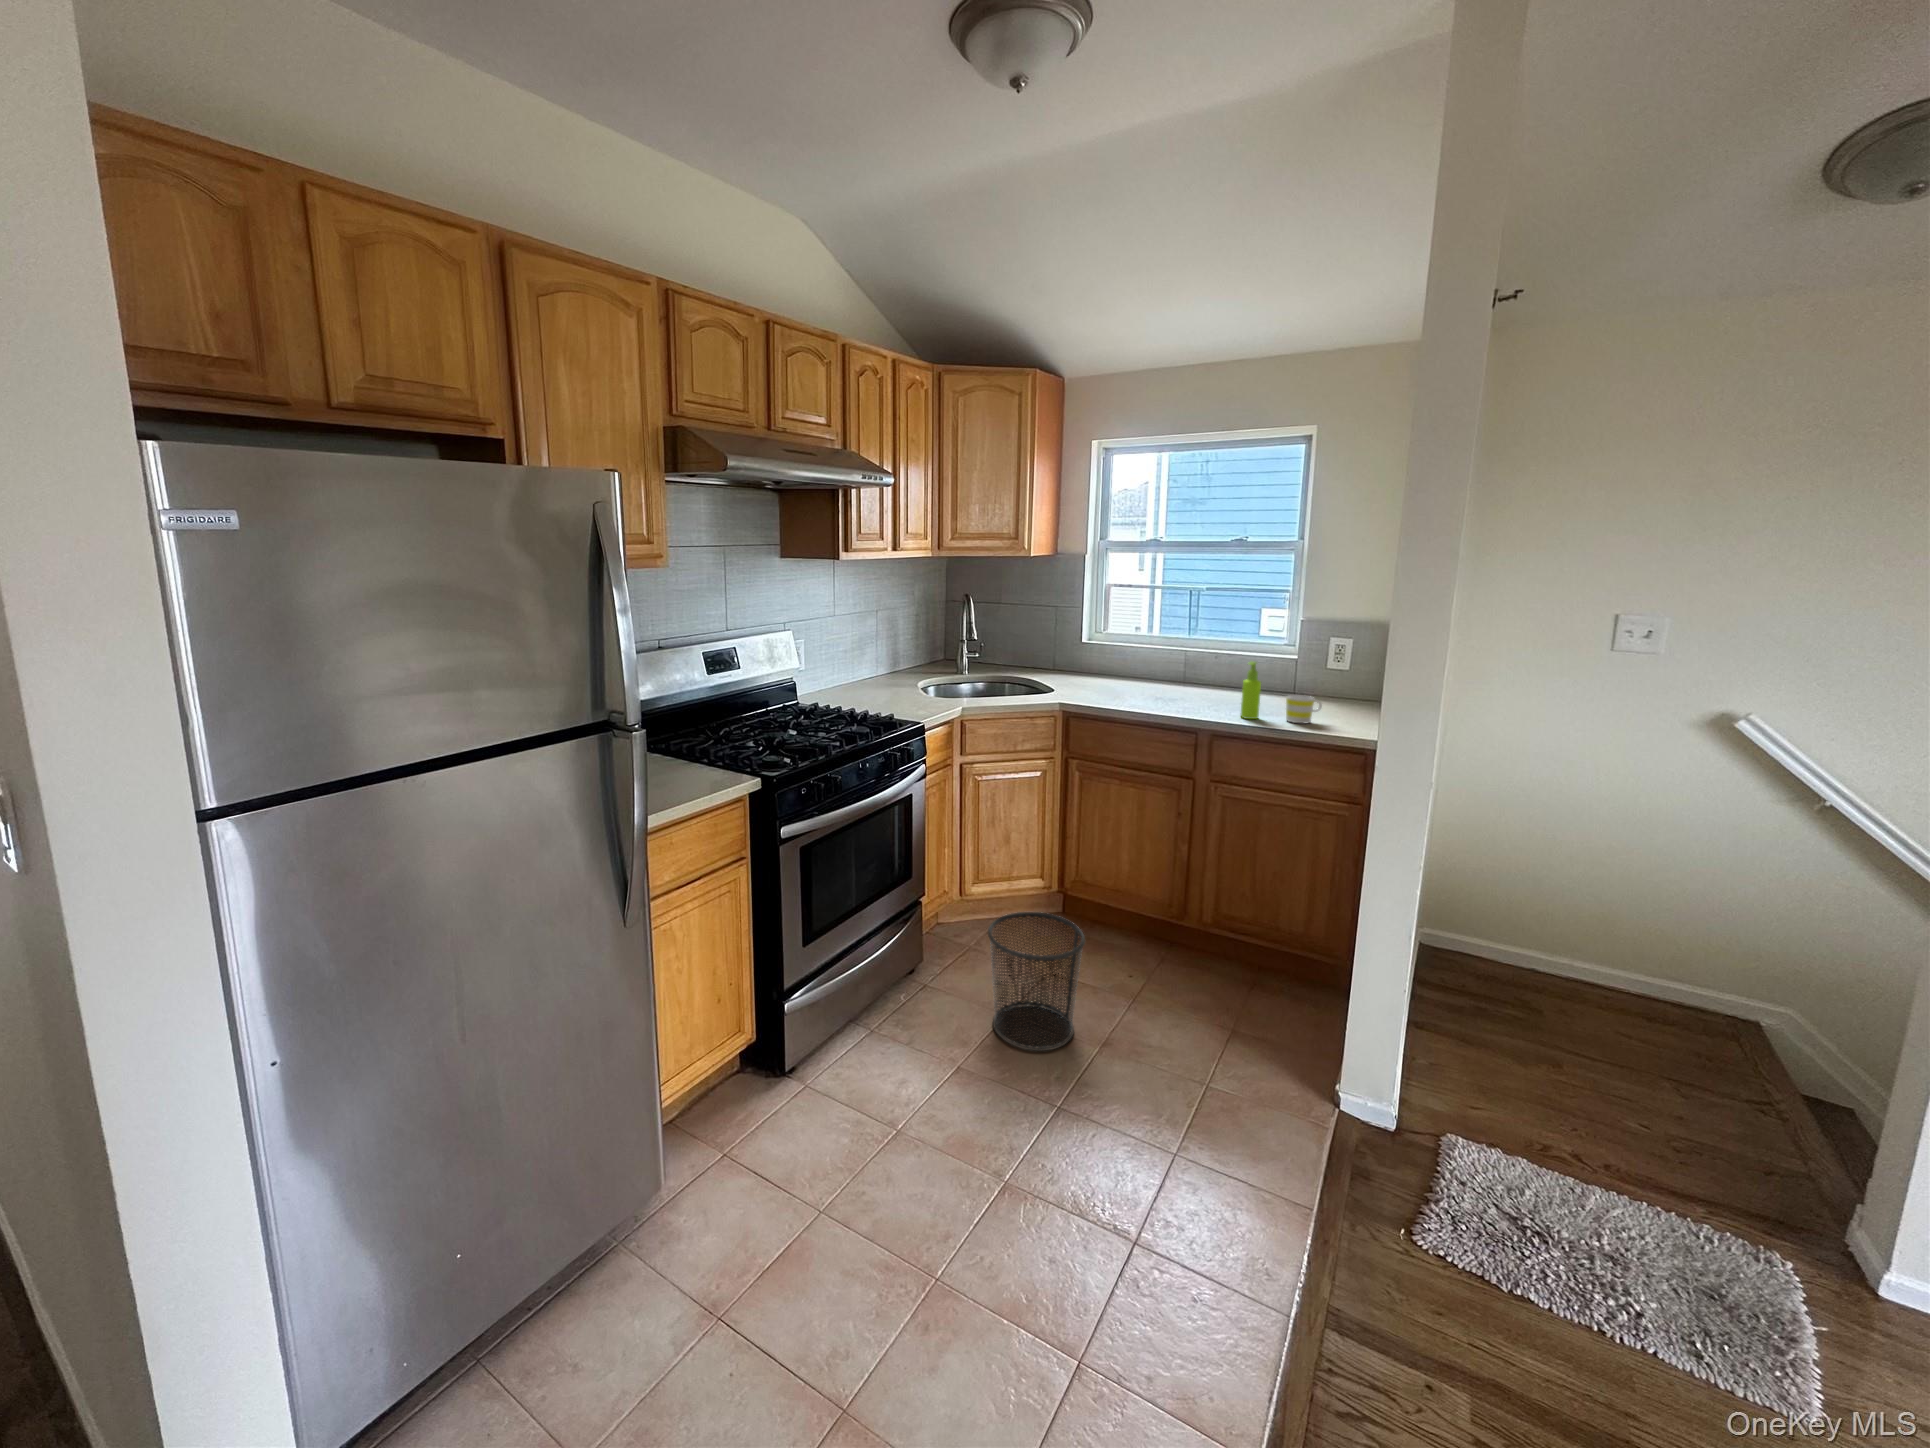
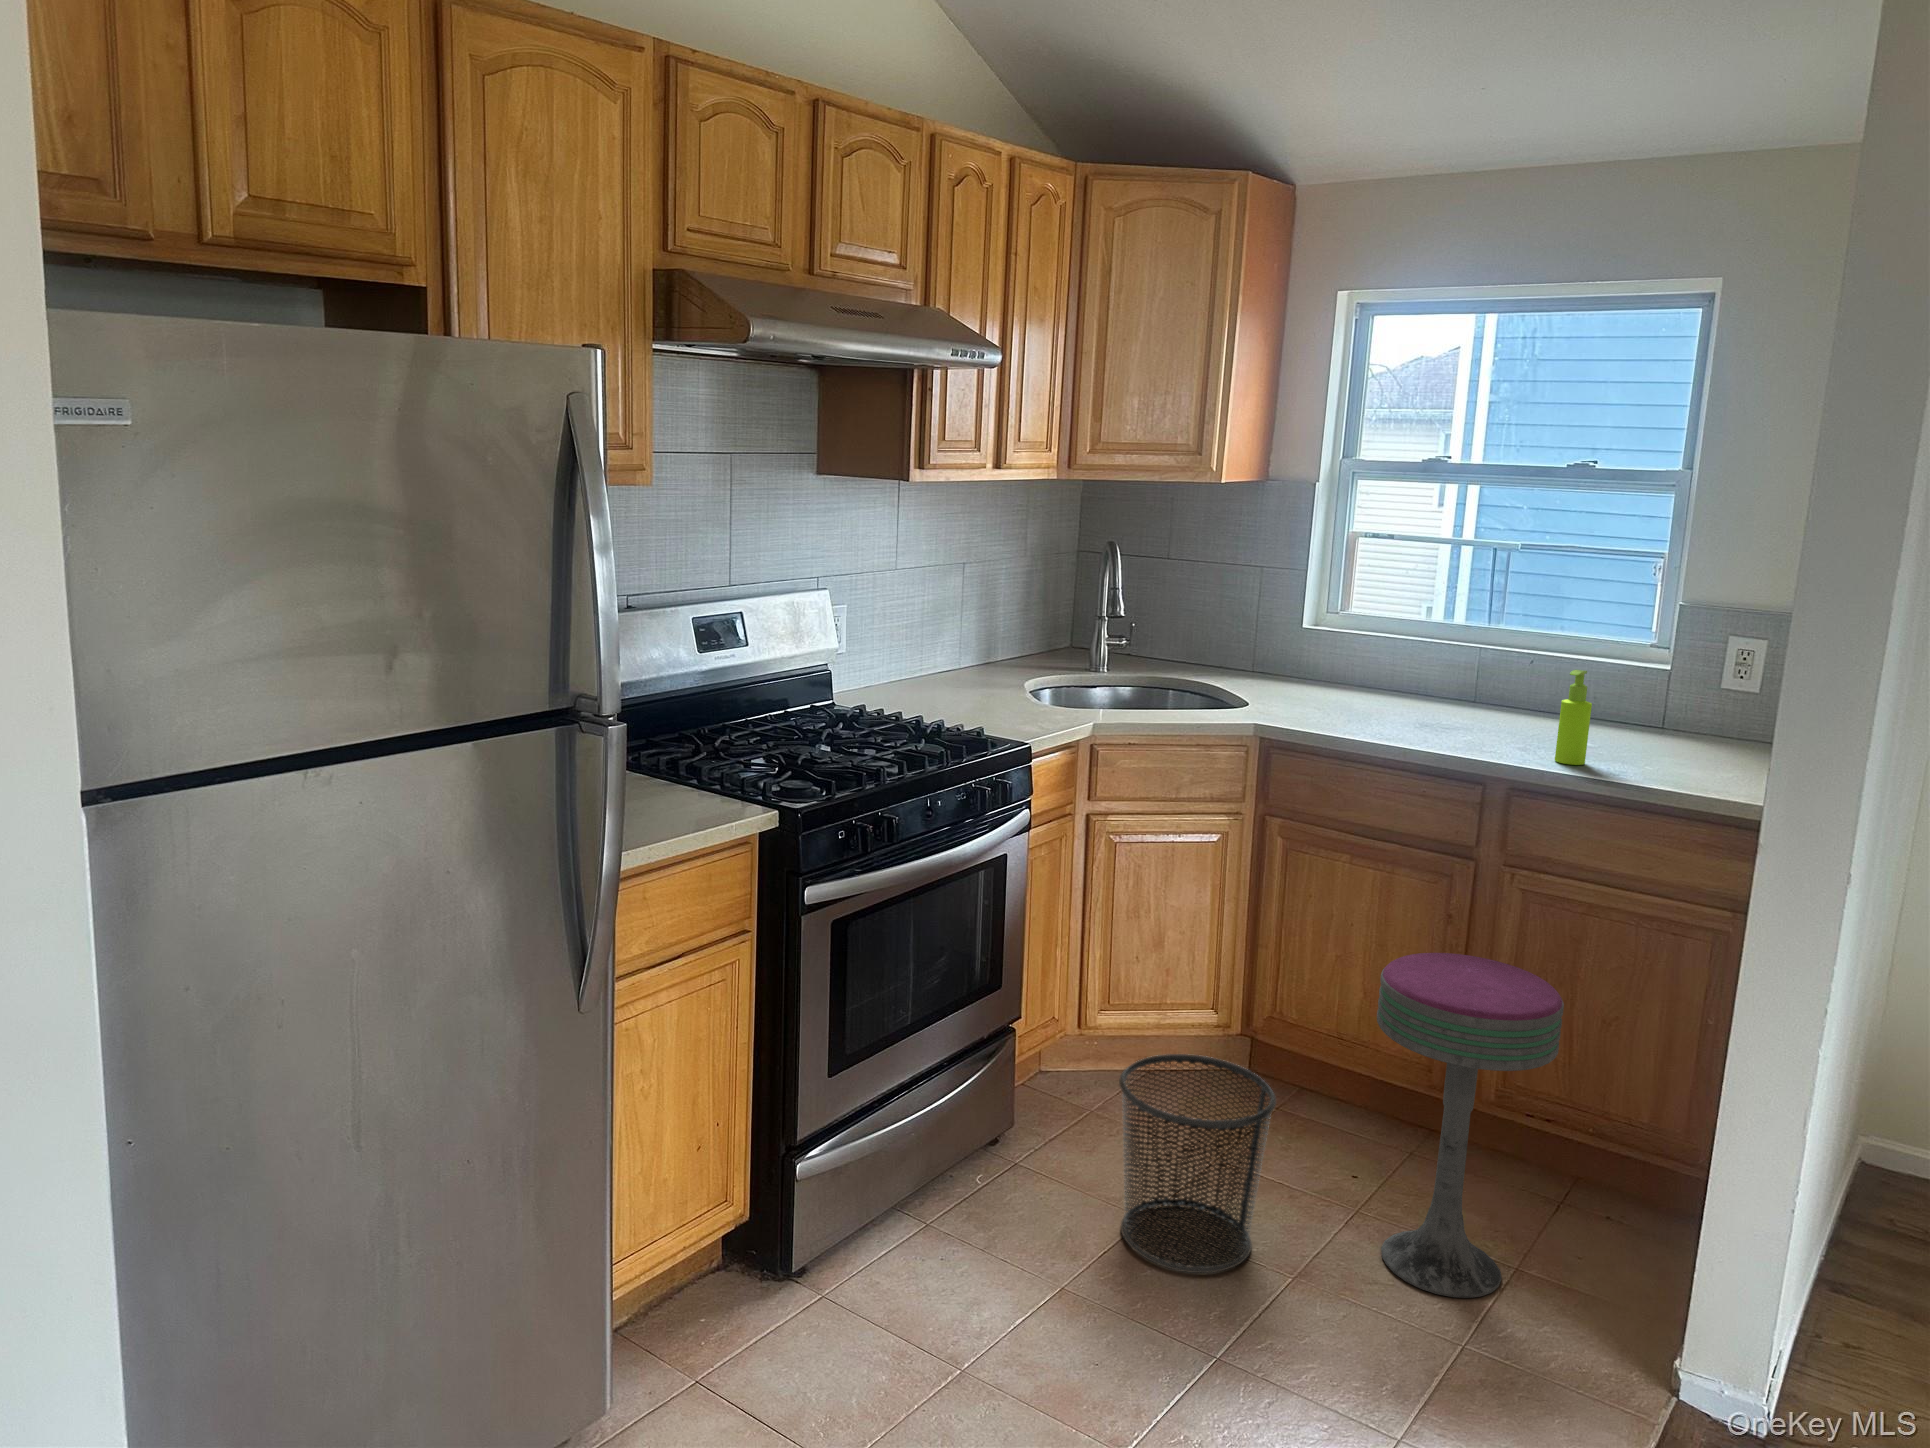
mug: present [1286,695,1322,723] -> none [1631,728,1693,776]
bar stool: none [1144,840,1258,1054] -> present [1377,953,1564,1298]

